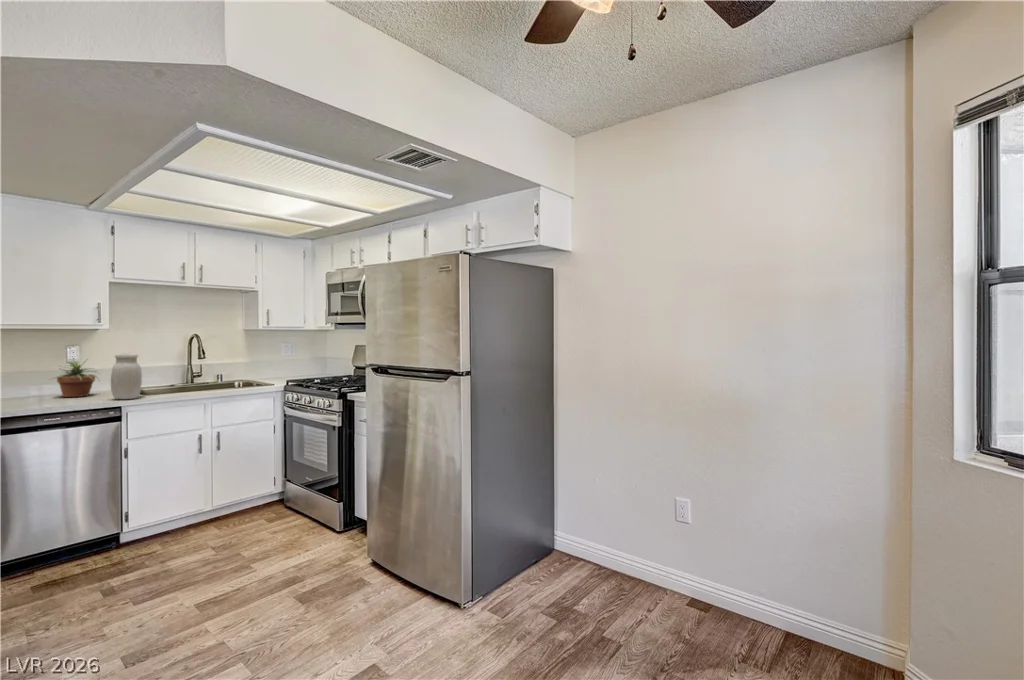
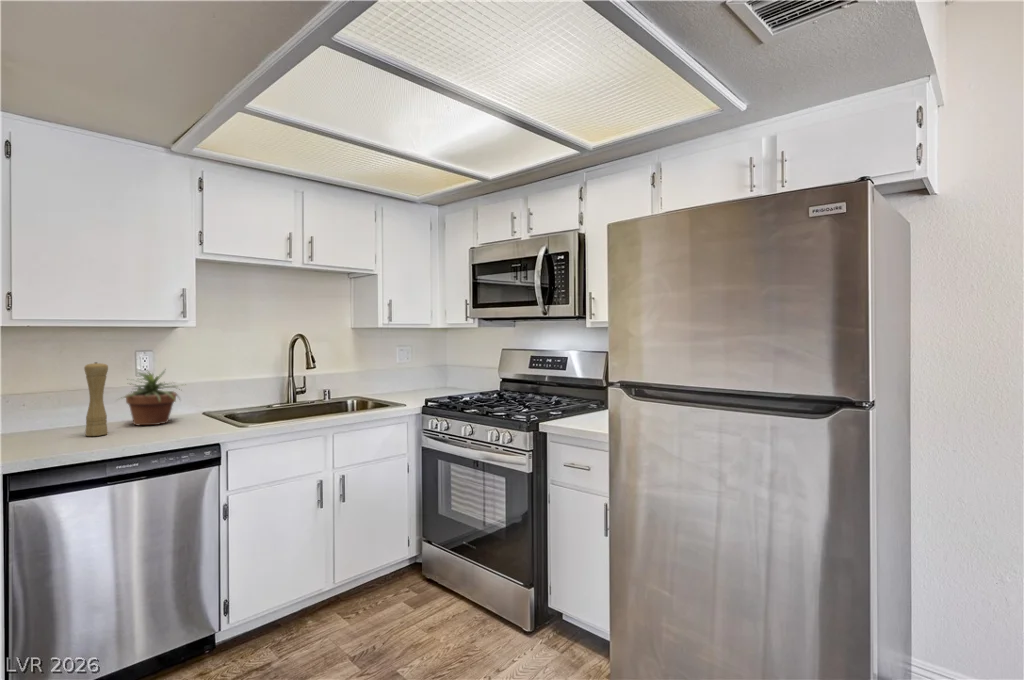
jar: present [111,353,142,399] -> none [203,361,244,430]
pepper mill: none [24,354,42,403] -> present [84,362,108,436]

